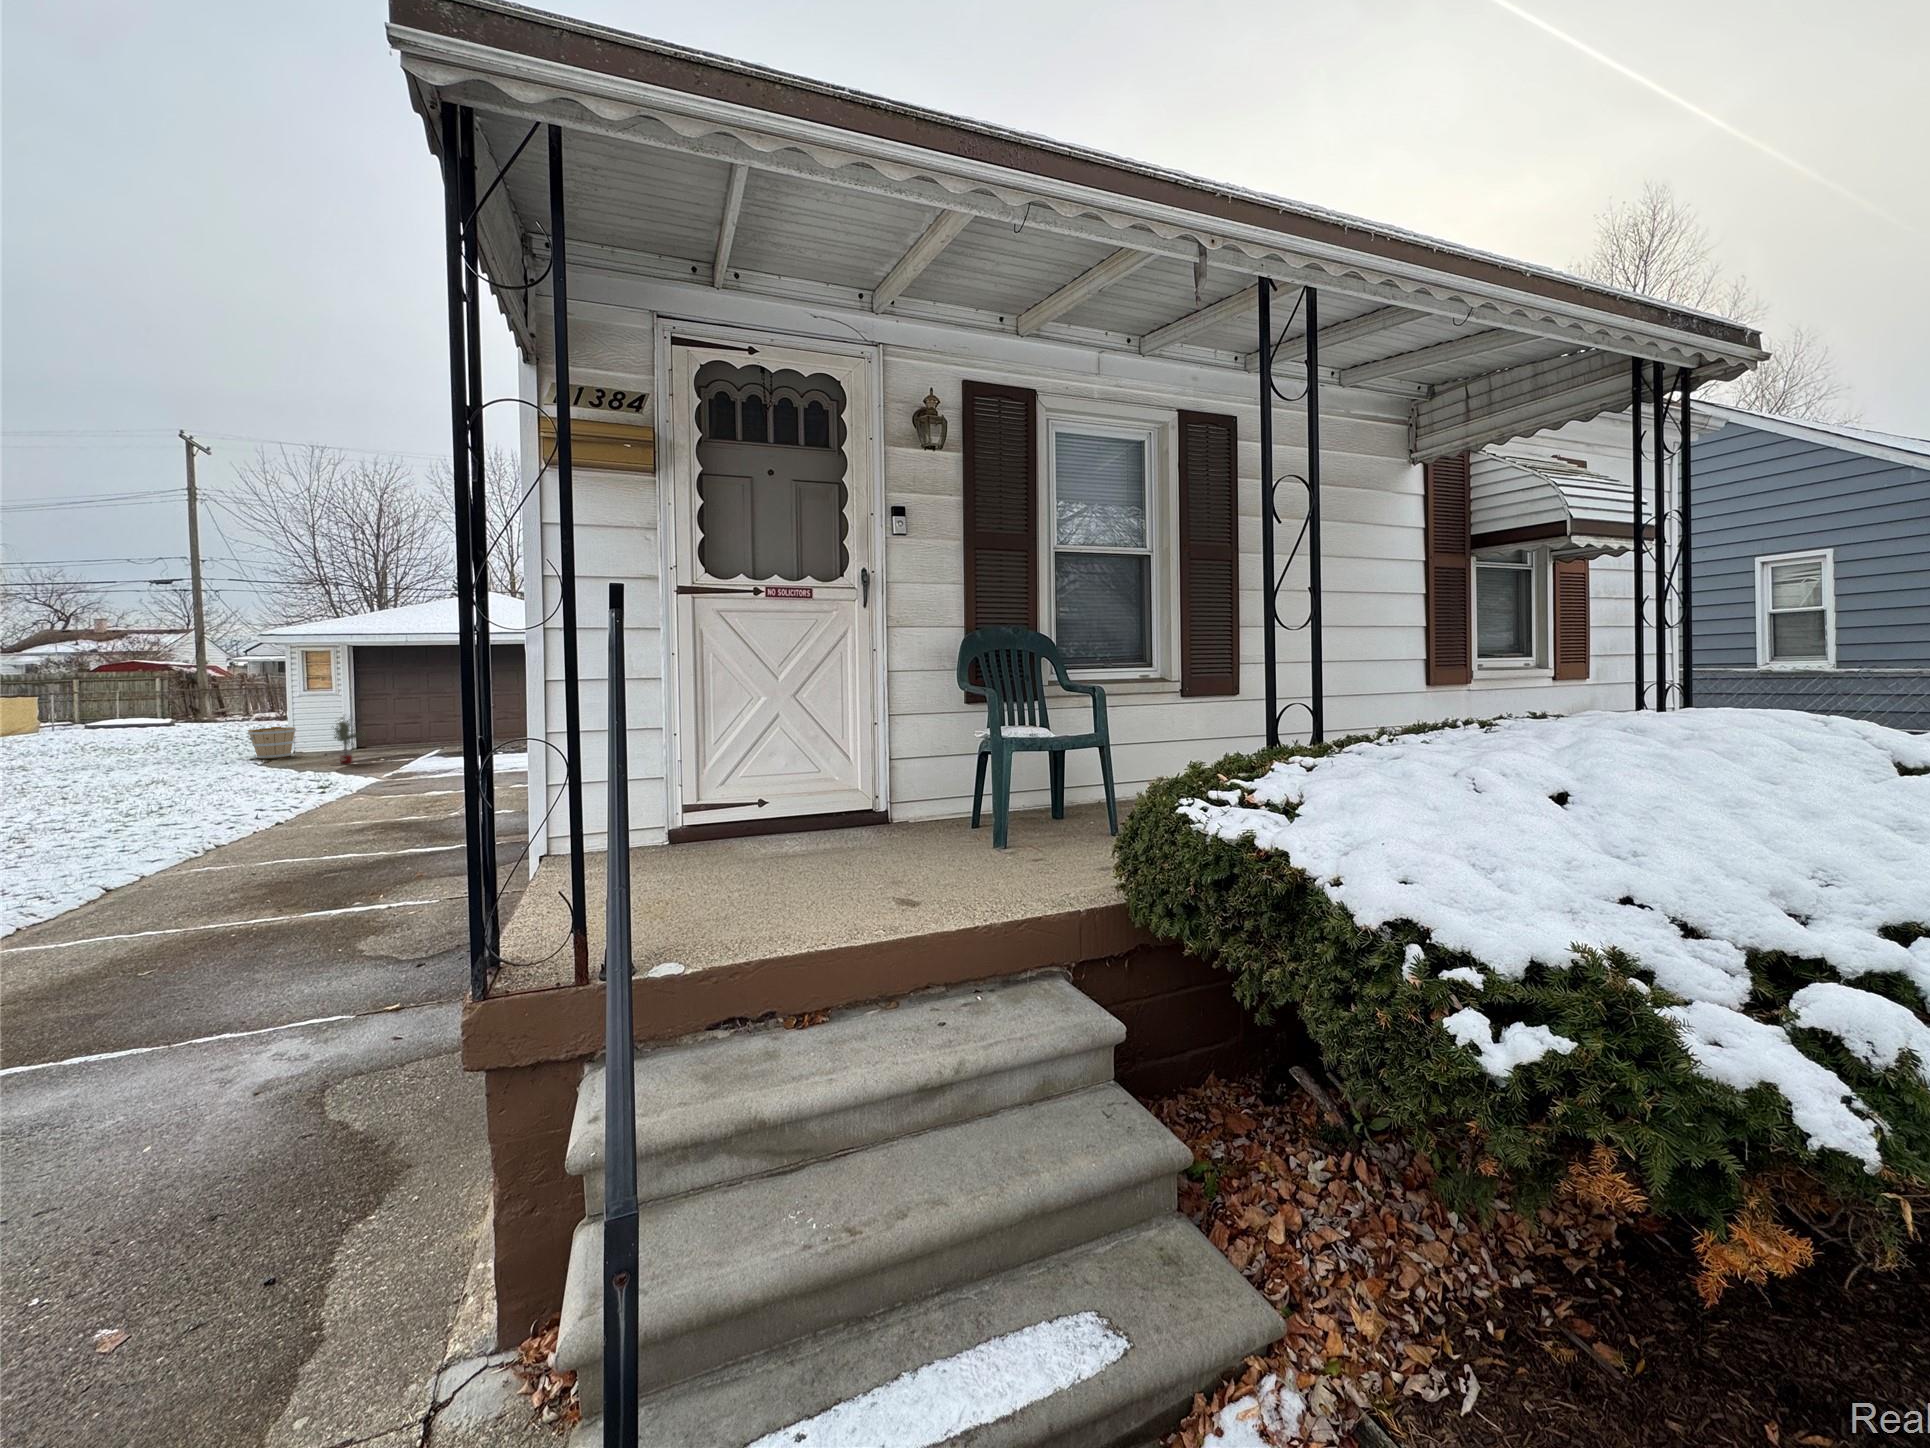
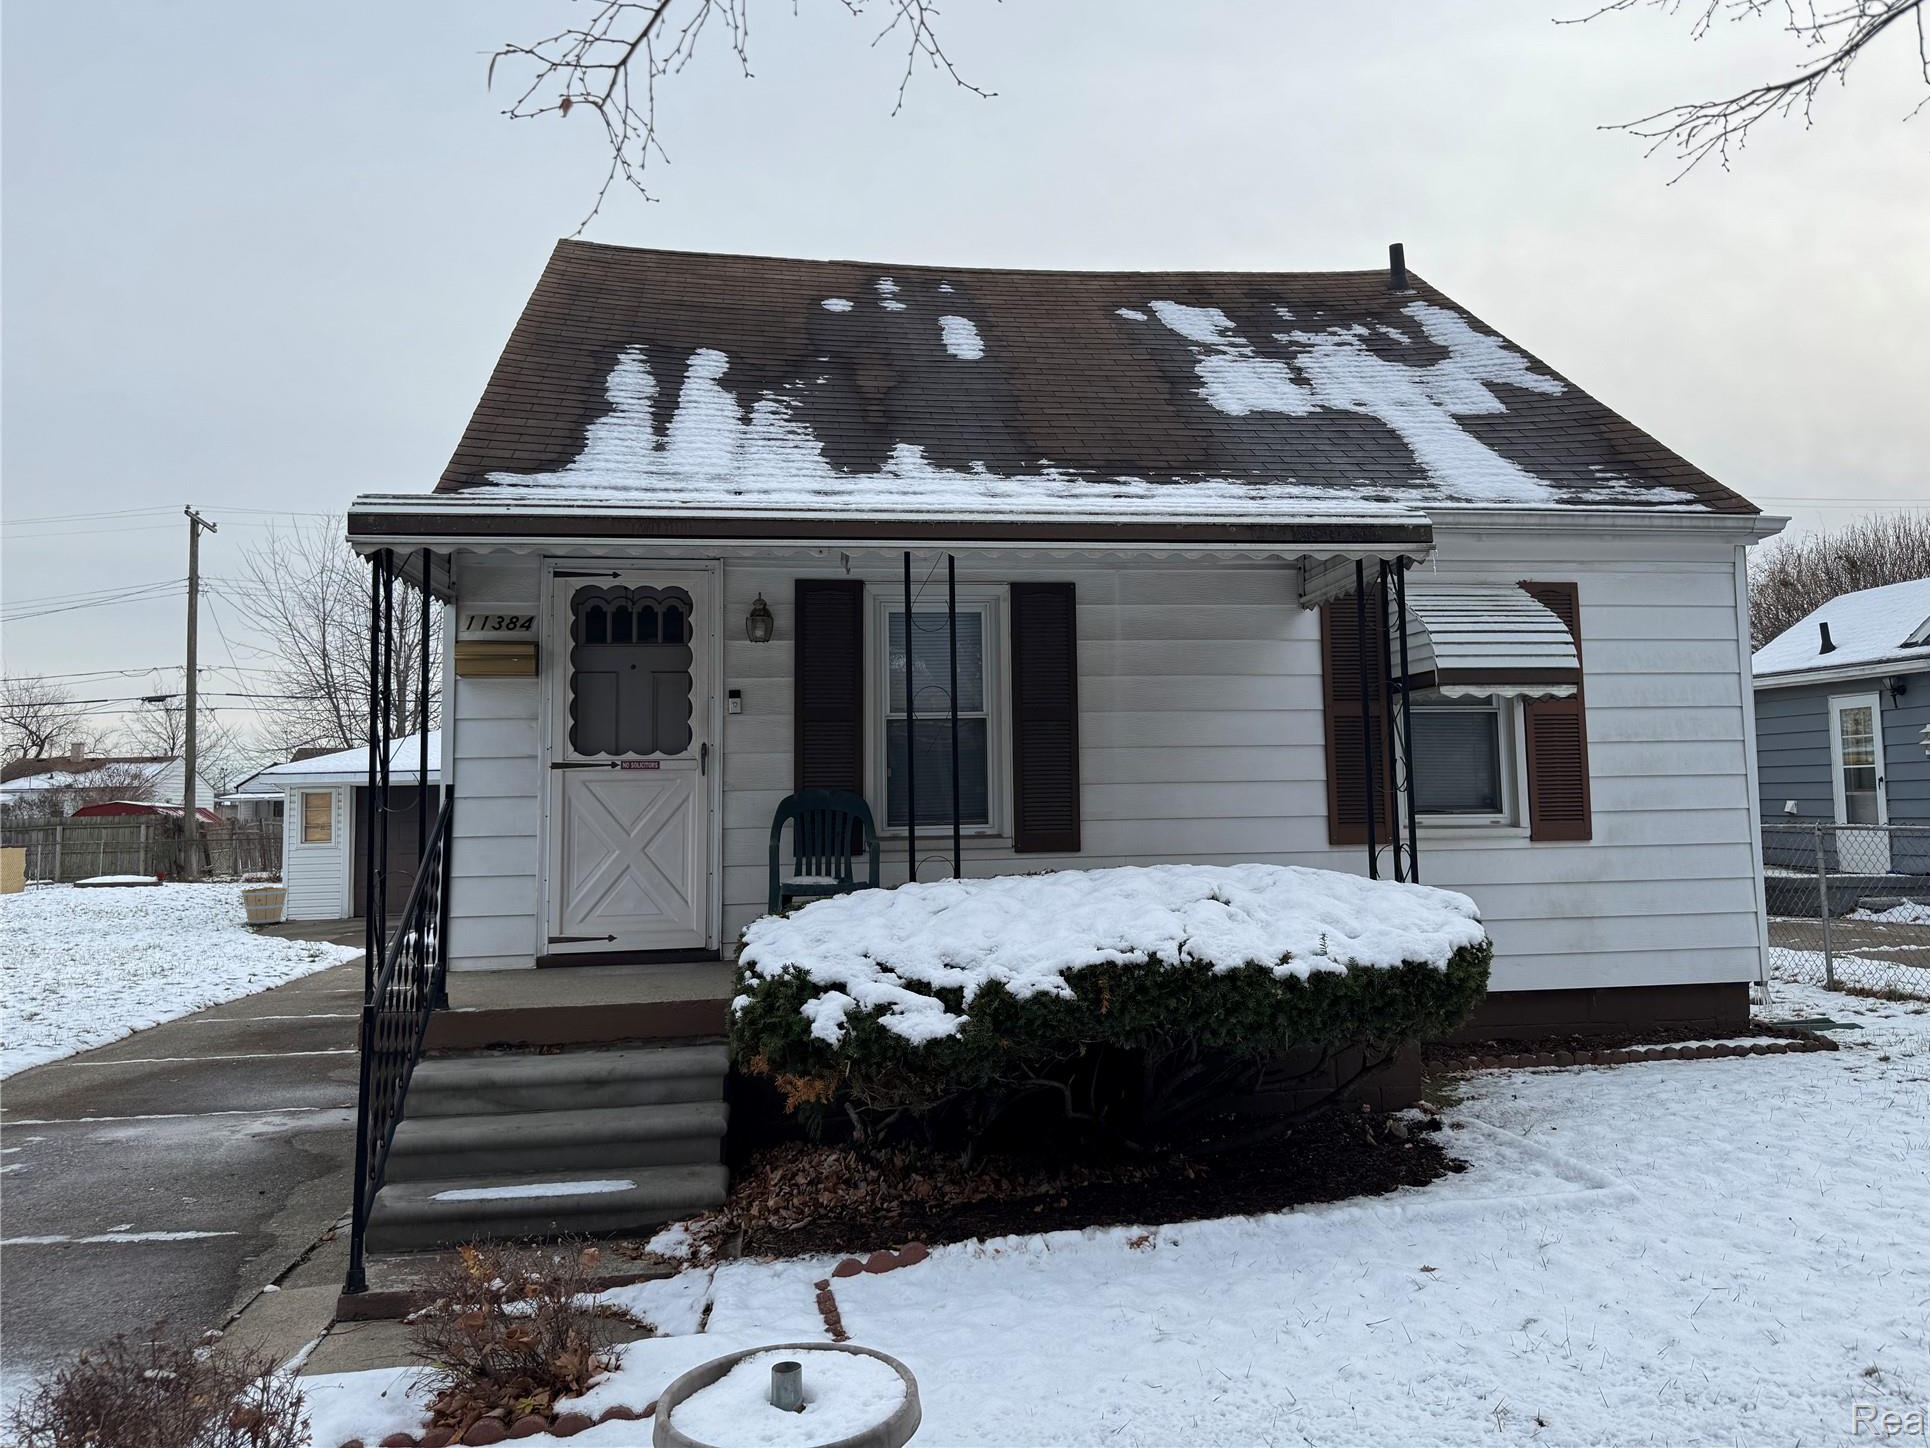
potted tree: present [333,717,364,765] -> present [147,840,178,880]

